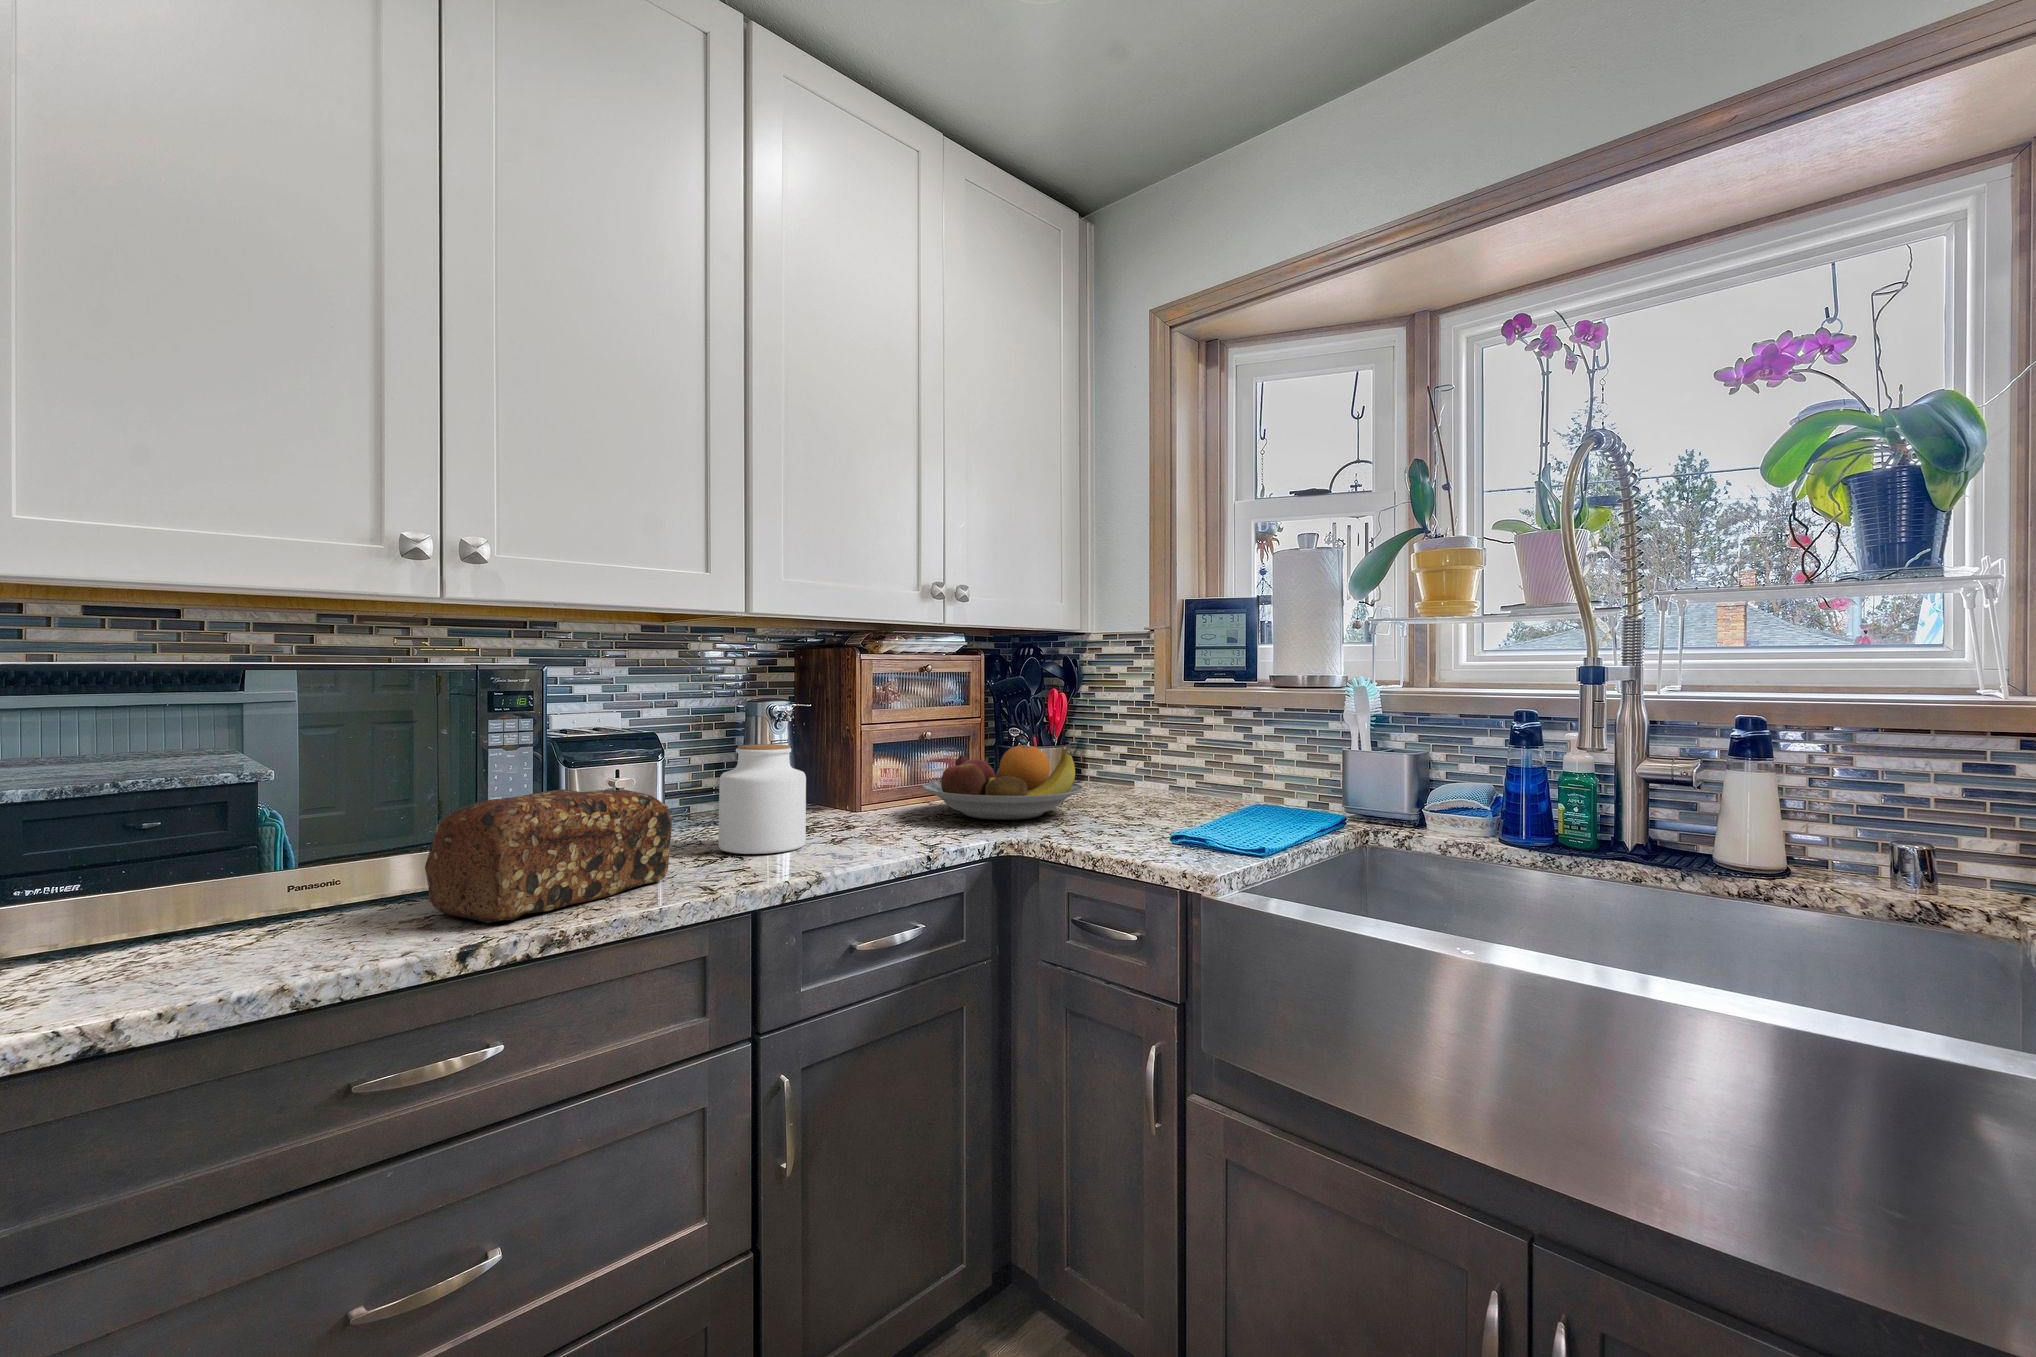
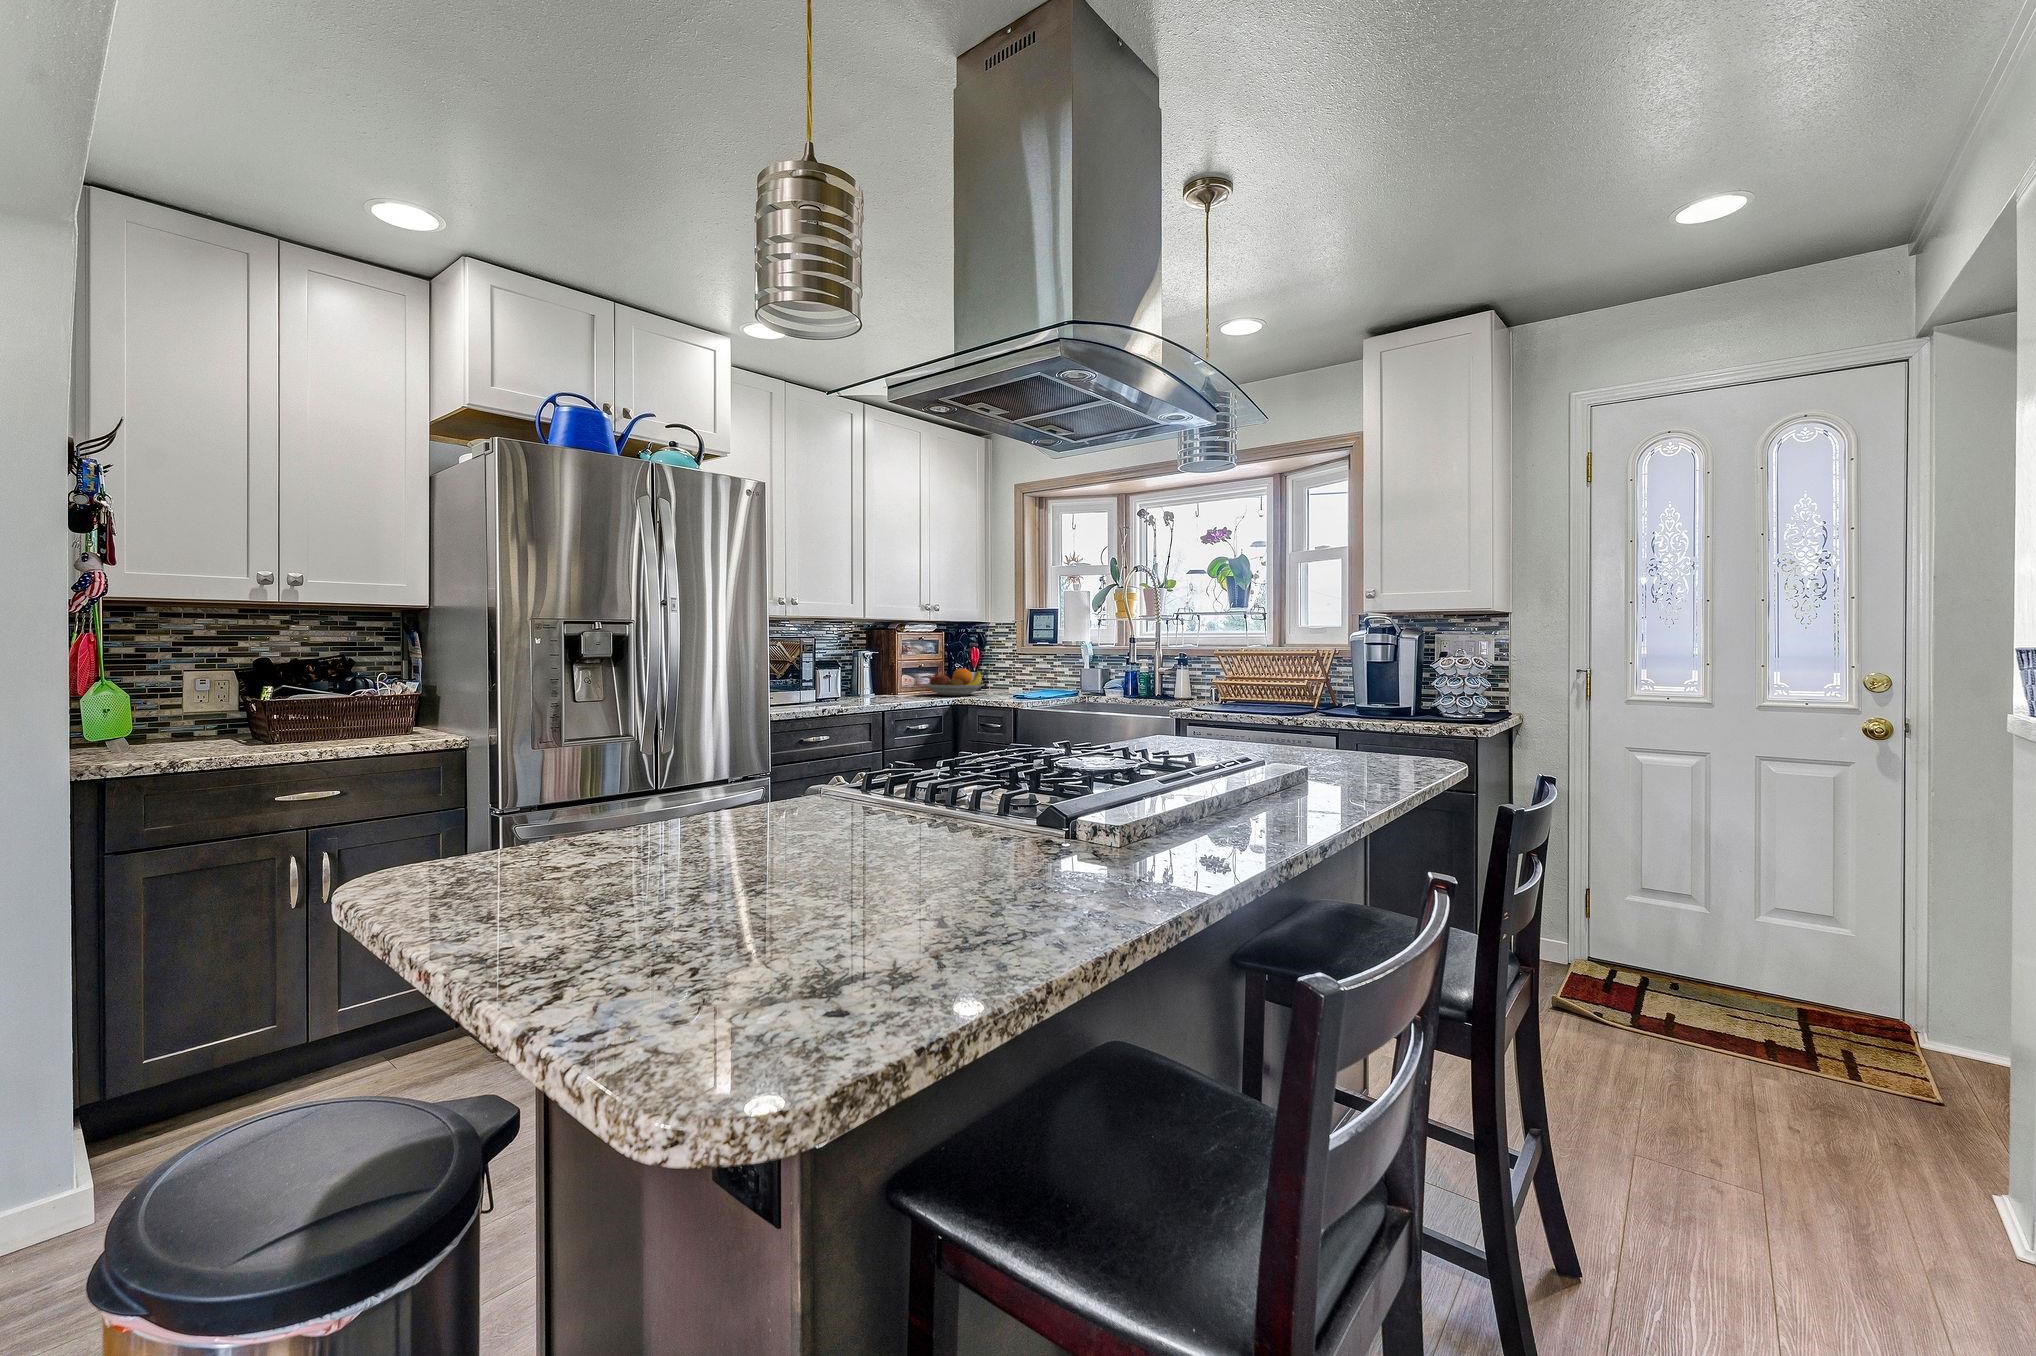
jar: present [718,744,806,854] -> none [859,665,888,701]
bread loaf: present [425,789,672,923] -> none [800,675,856,707]

